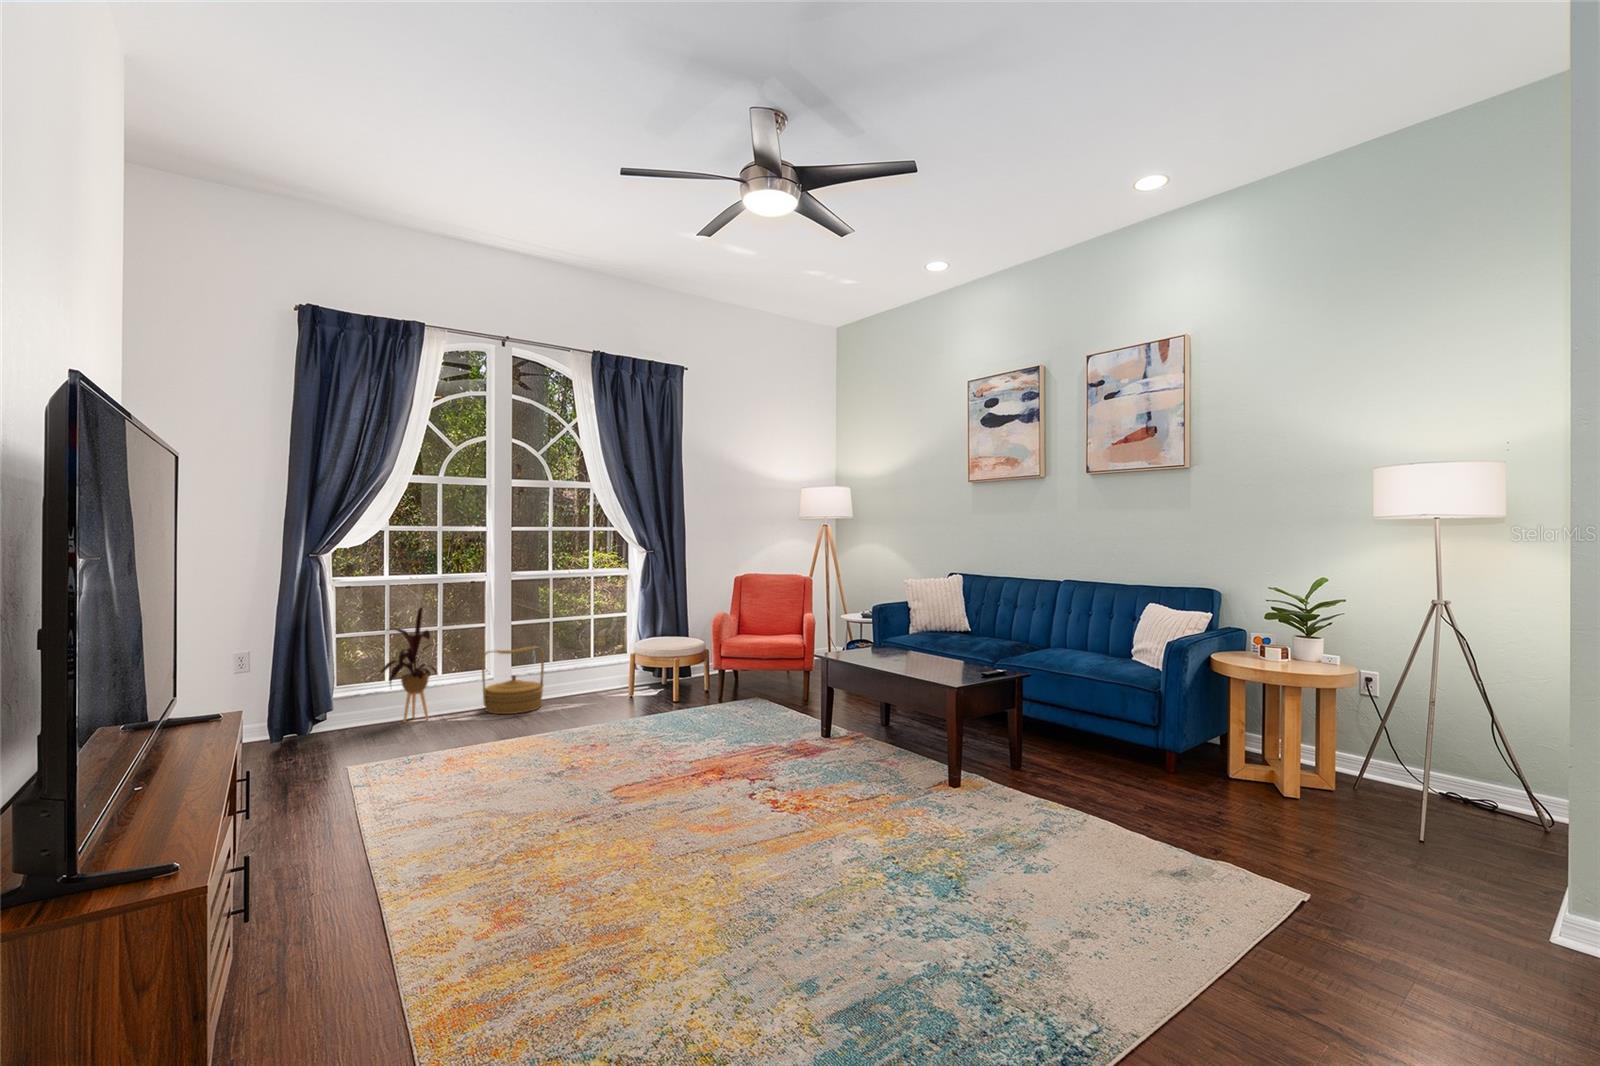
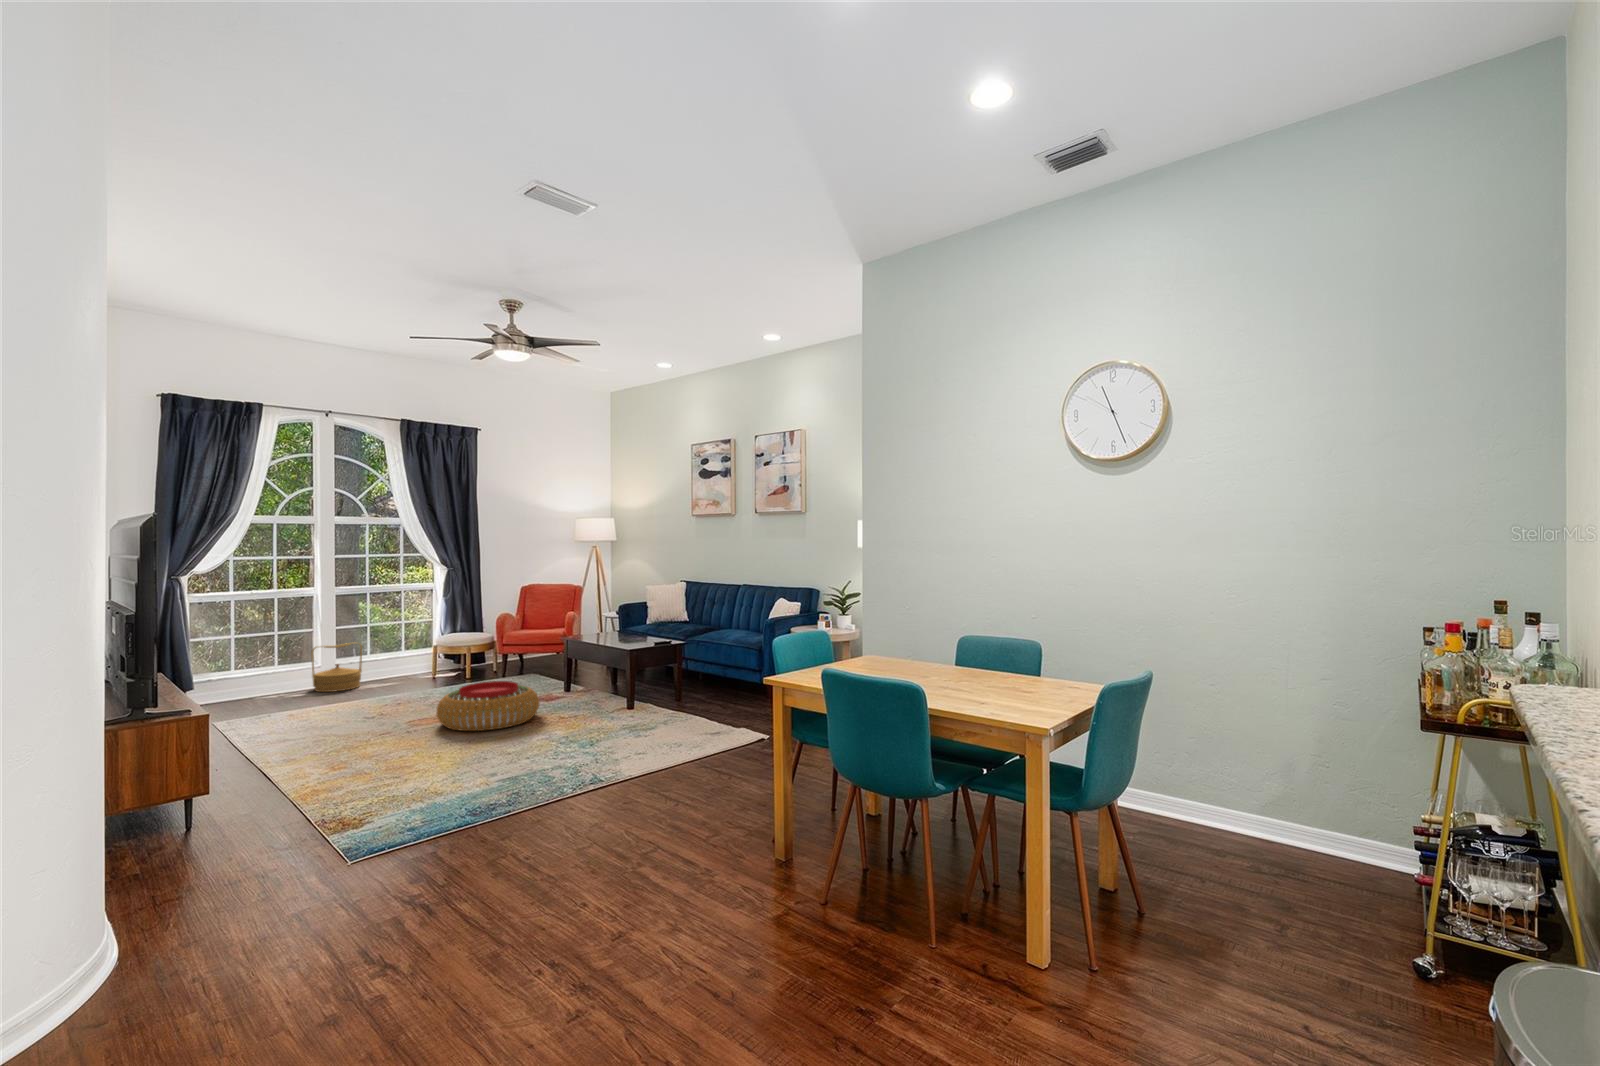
house plant: present [380,607,437,723] -> none [228,614,278,700]
pouf: none [658,723,811,813] -> present [436,681,539,731]

